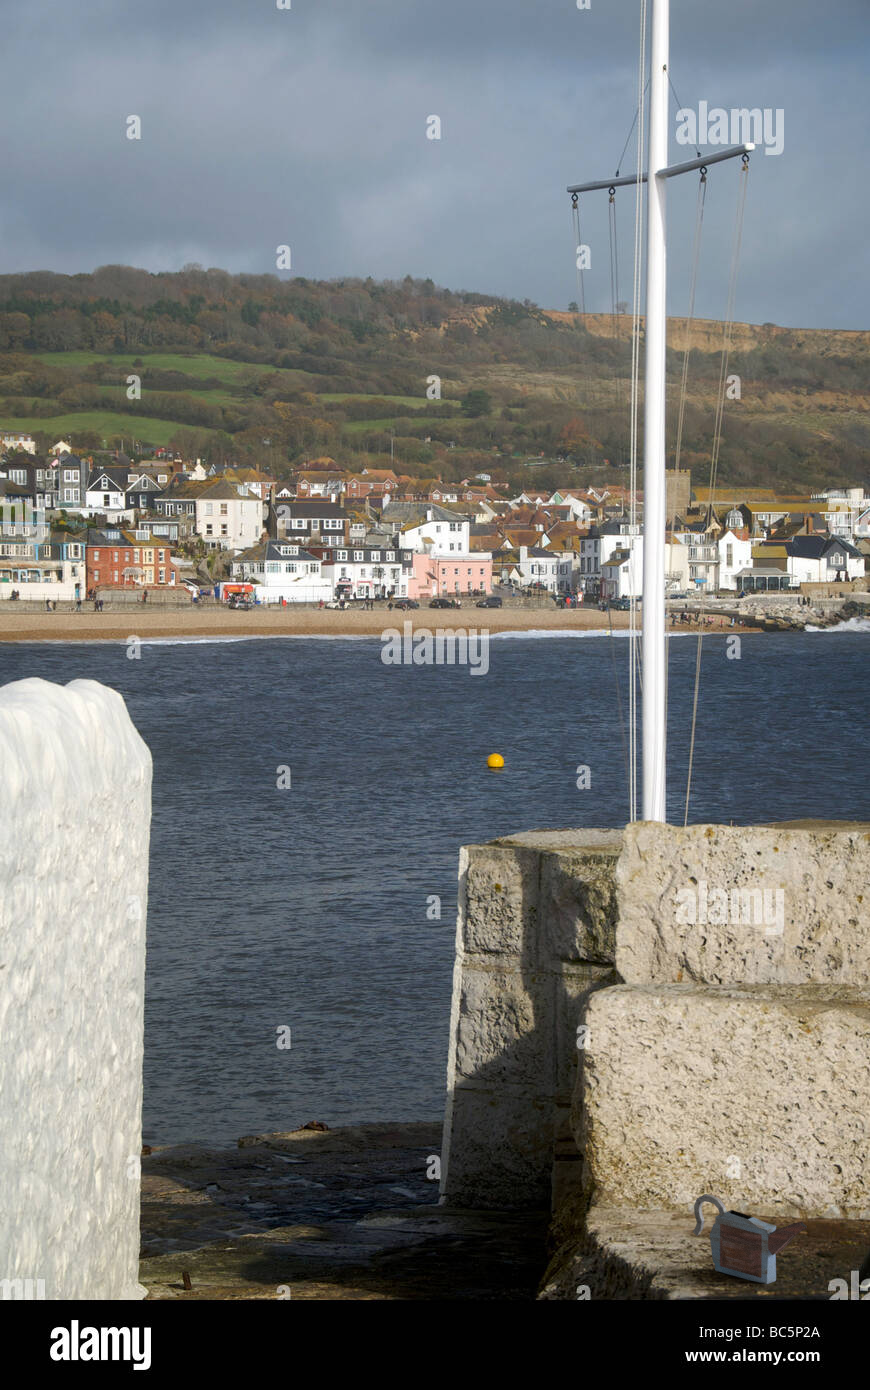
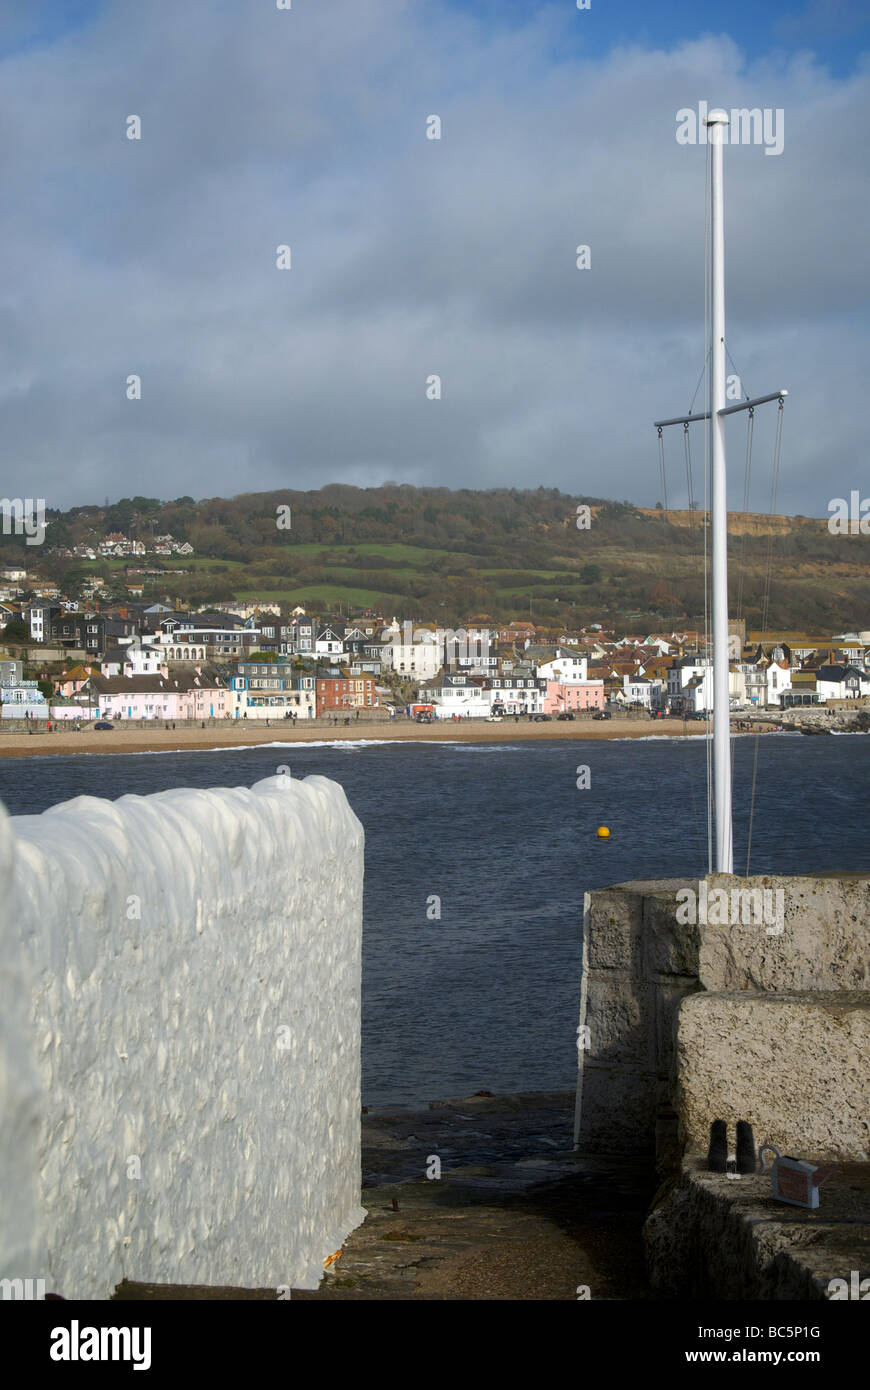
boots: none [621,1159,689,1236] -> present [707,1119,756,1174]

